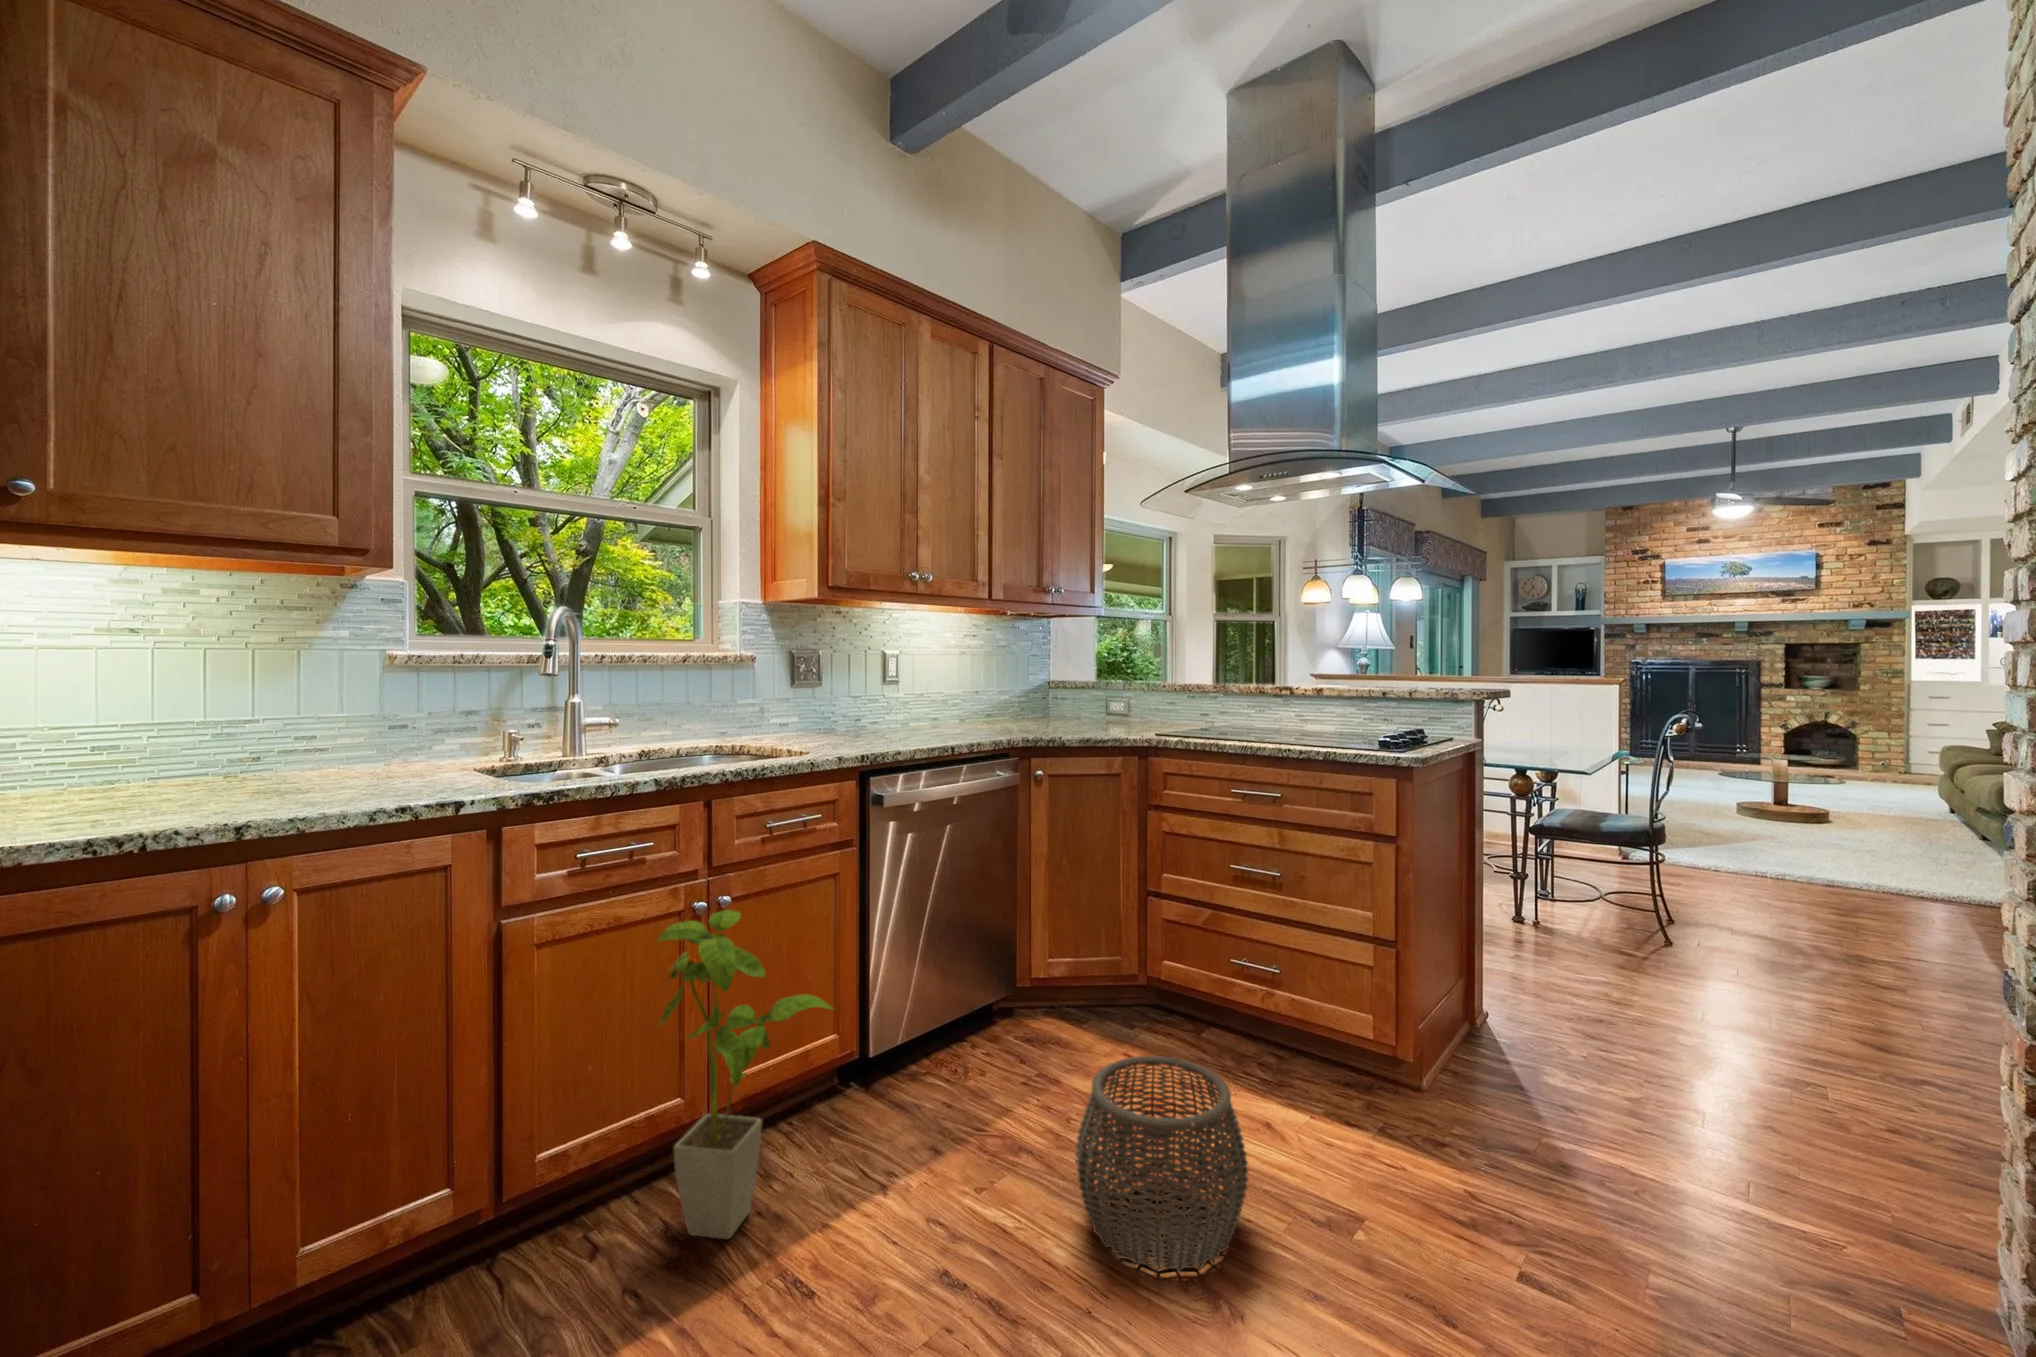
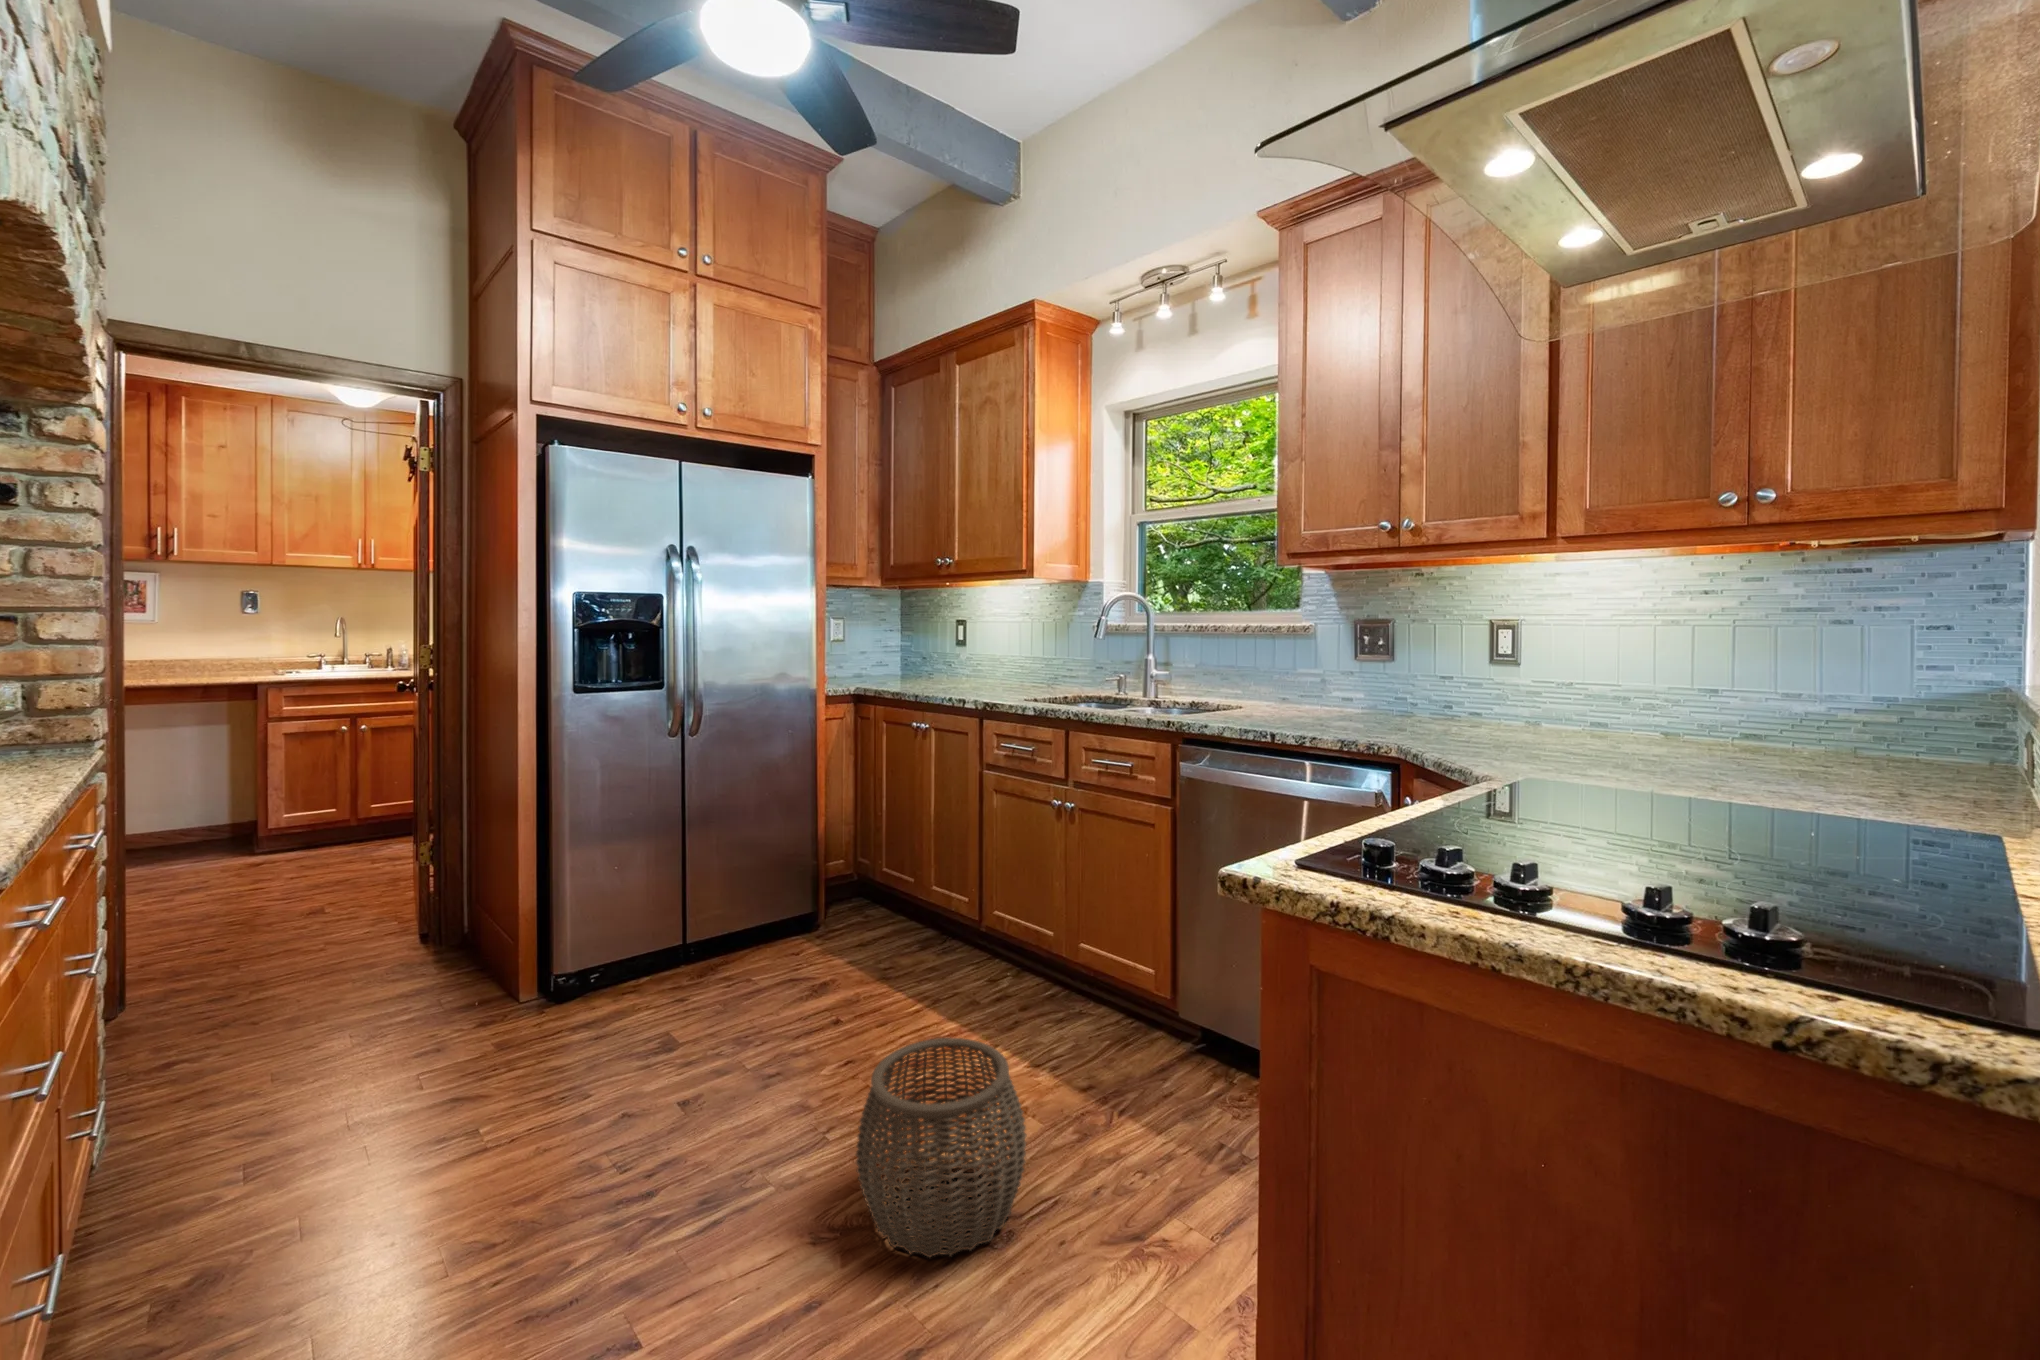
house plant: present [657,910,833,1239] -> none [936,797,1036,1015]

